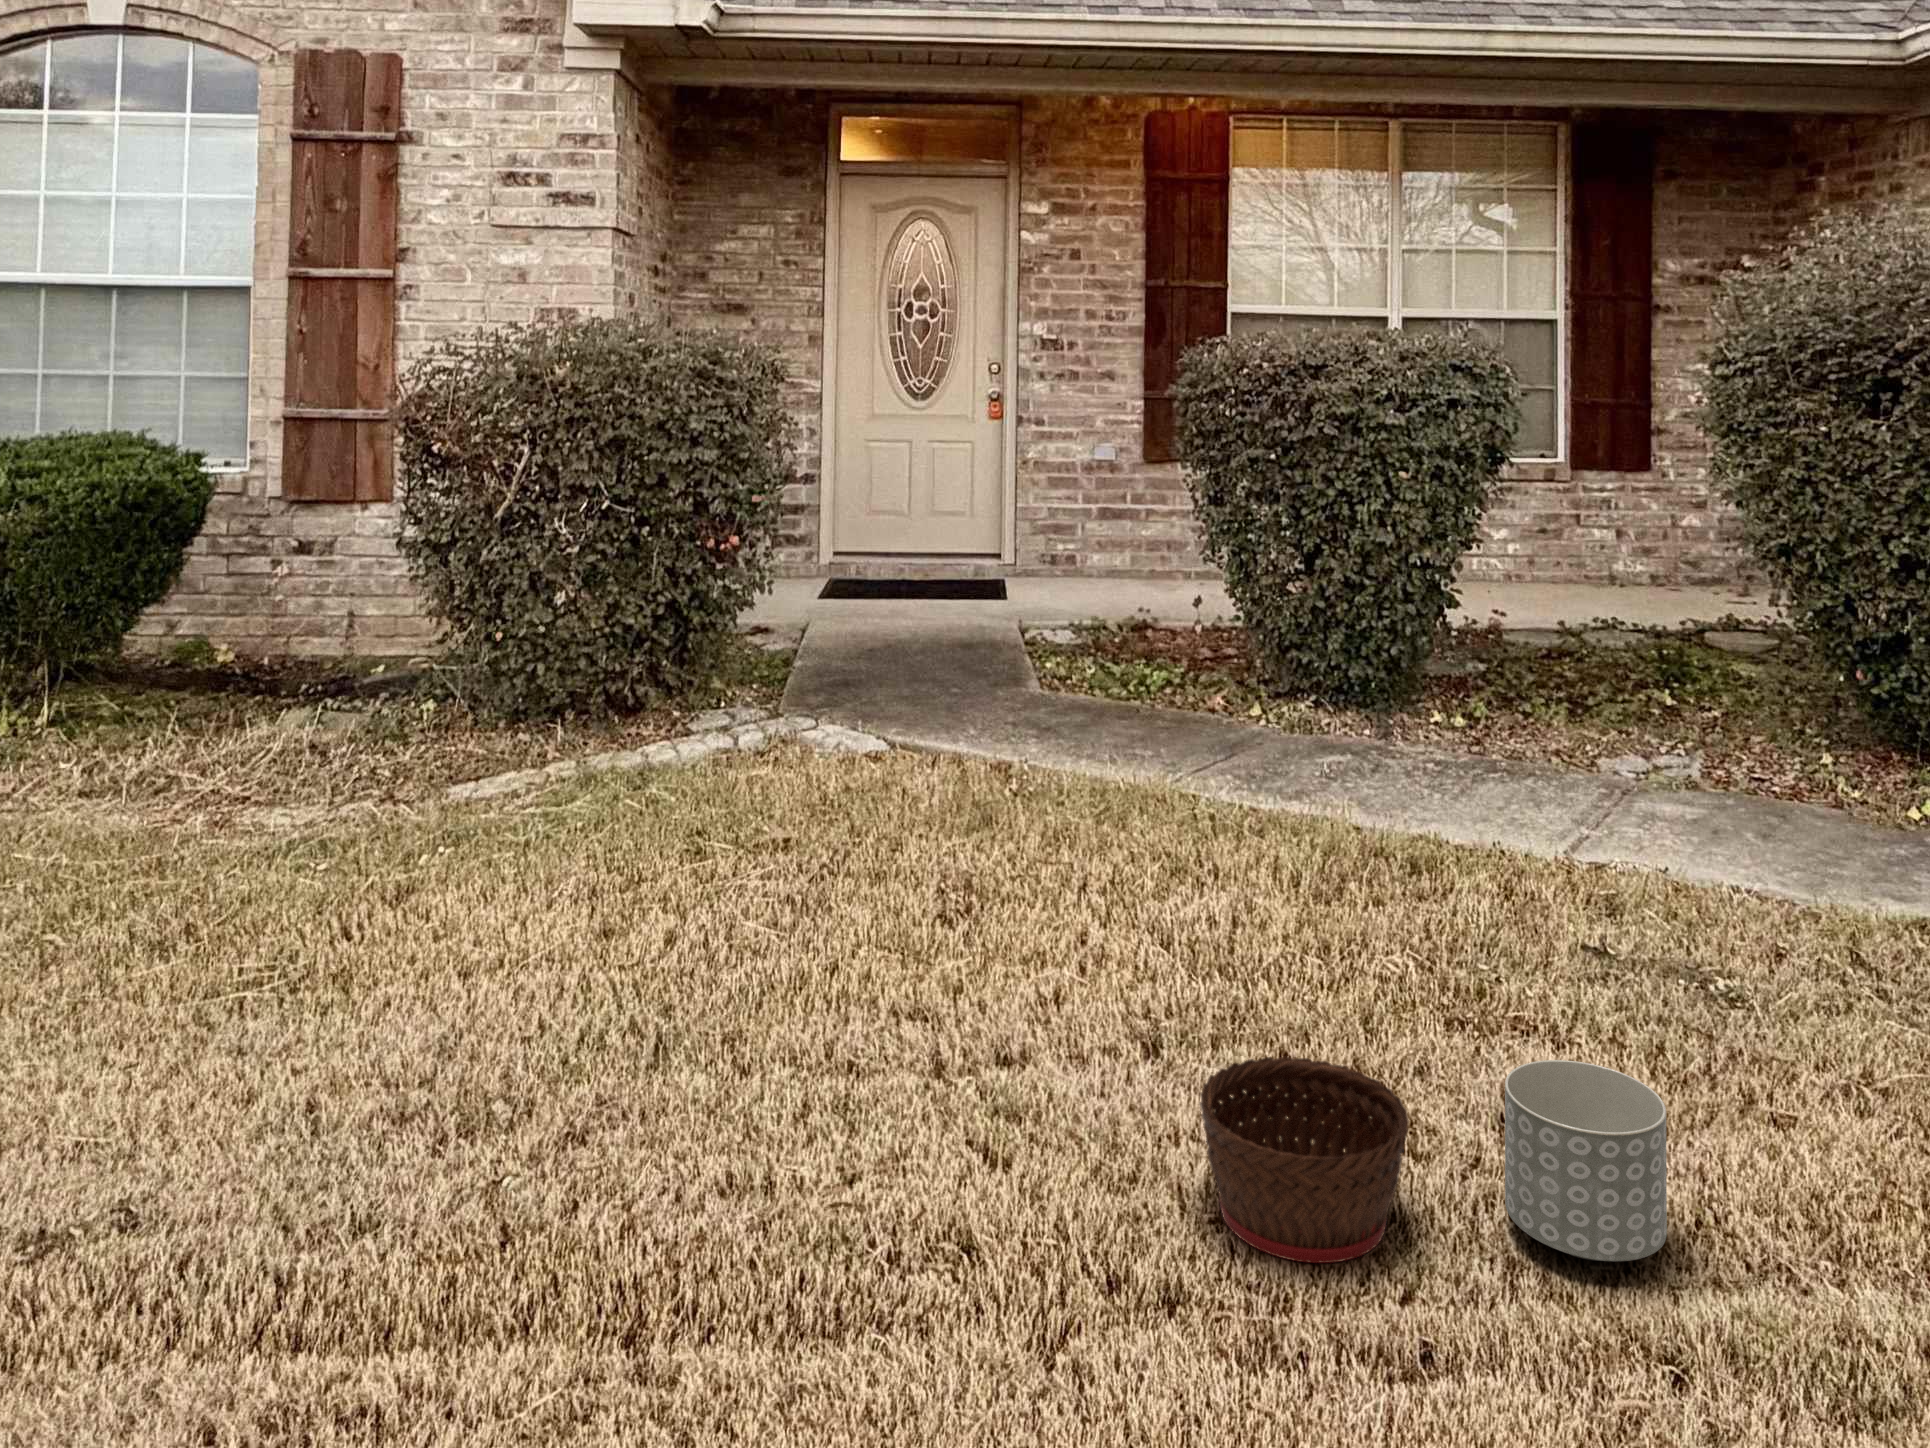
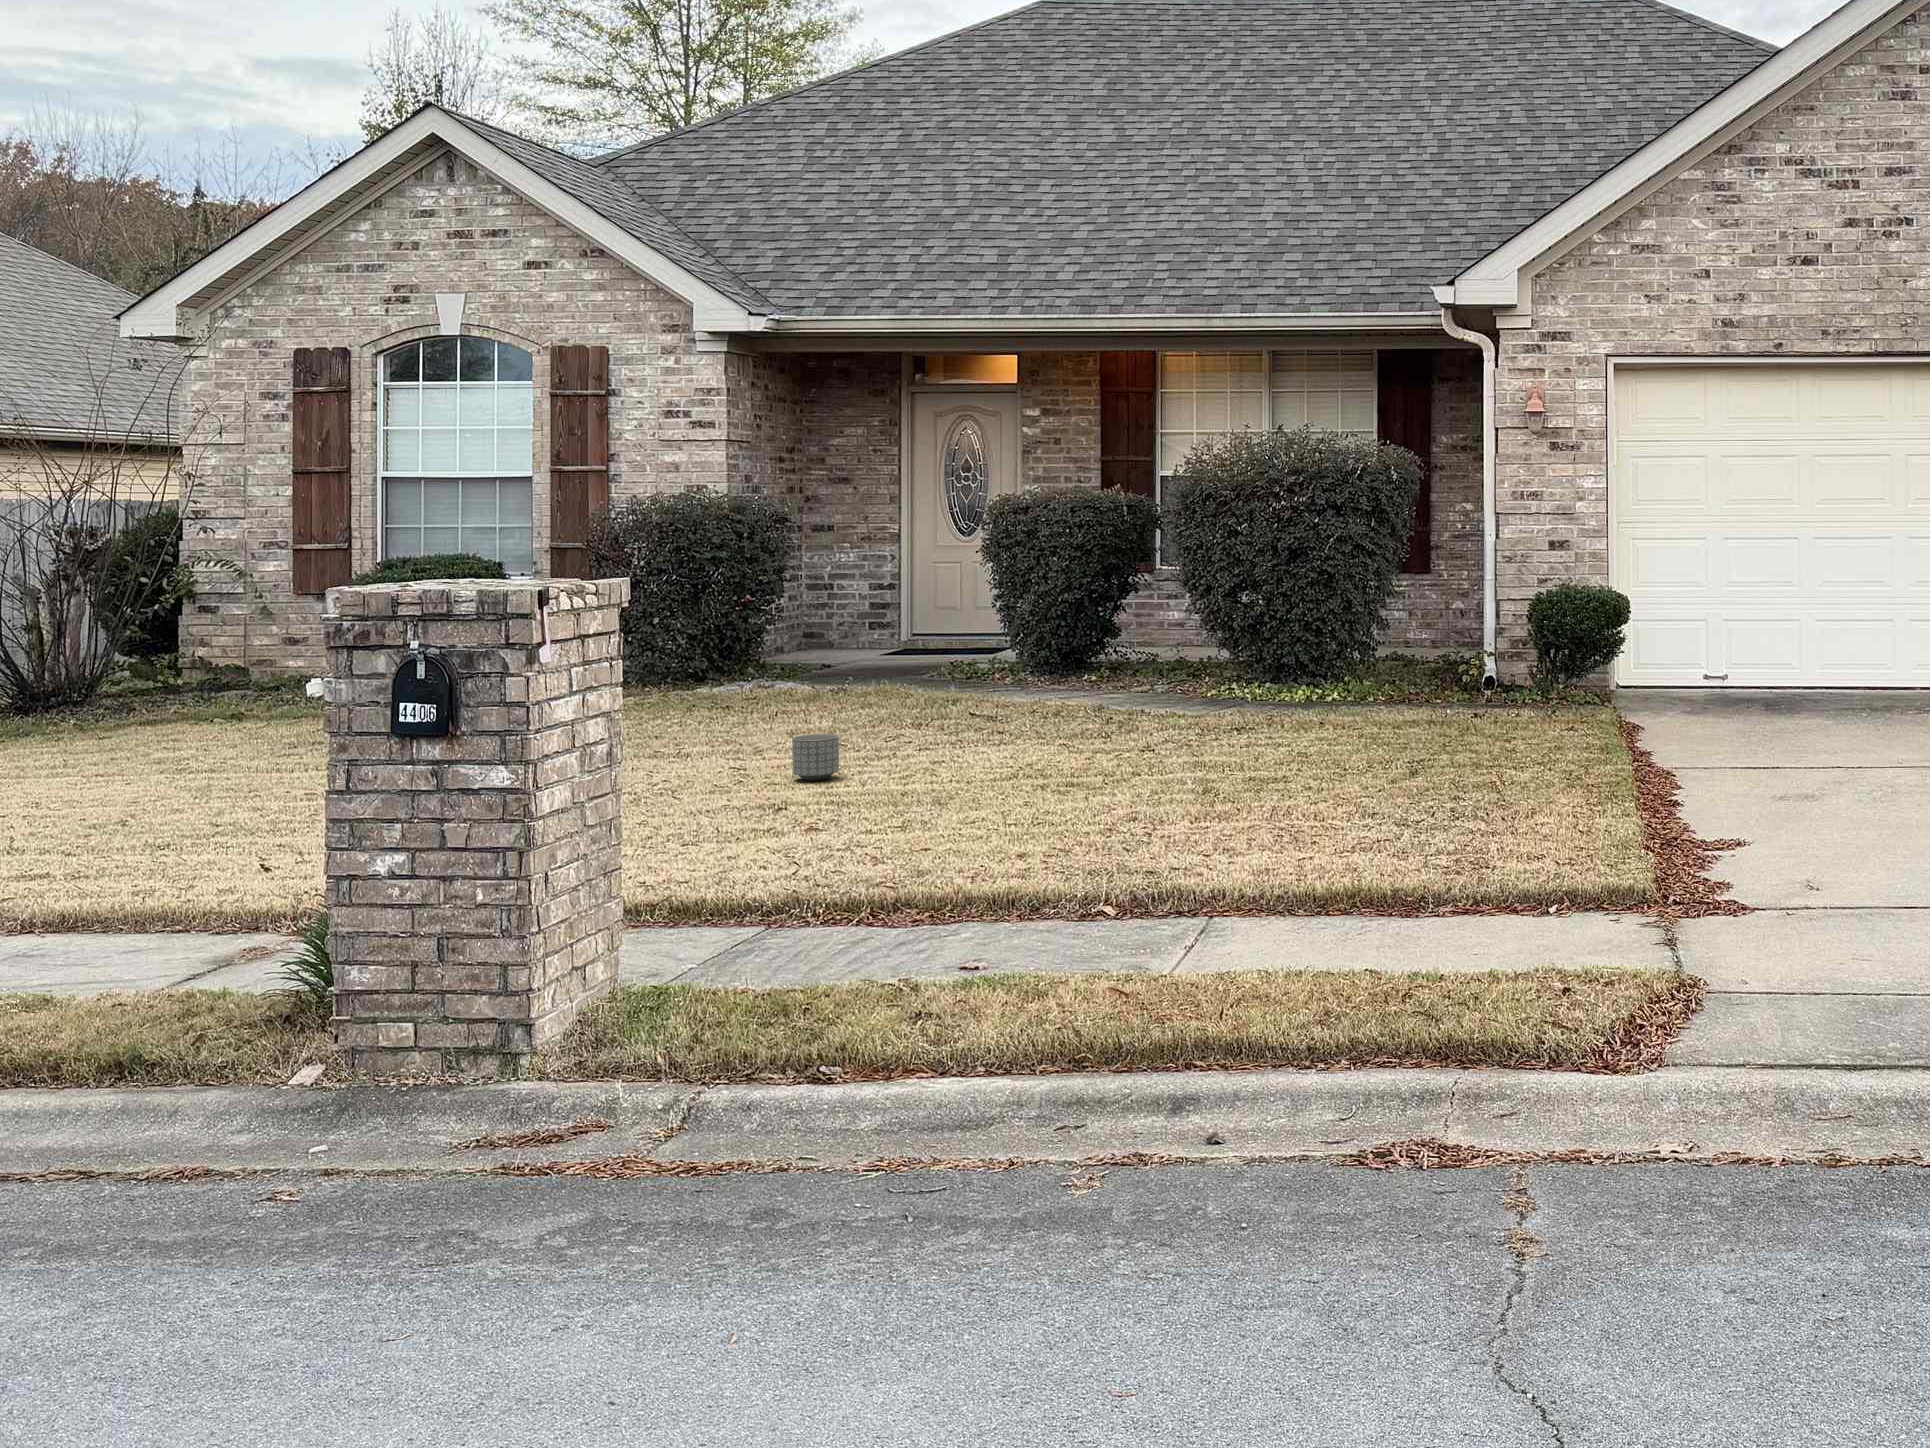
basket: present [1200,1057,1409,1263] -> none [712,739,777,780]

